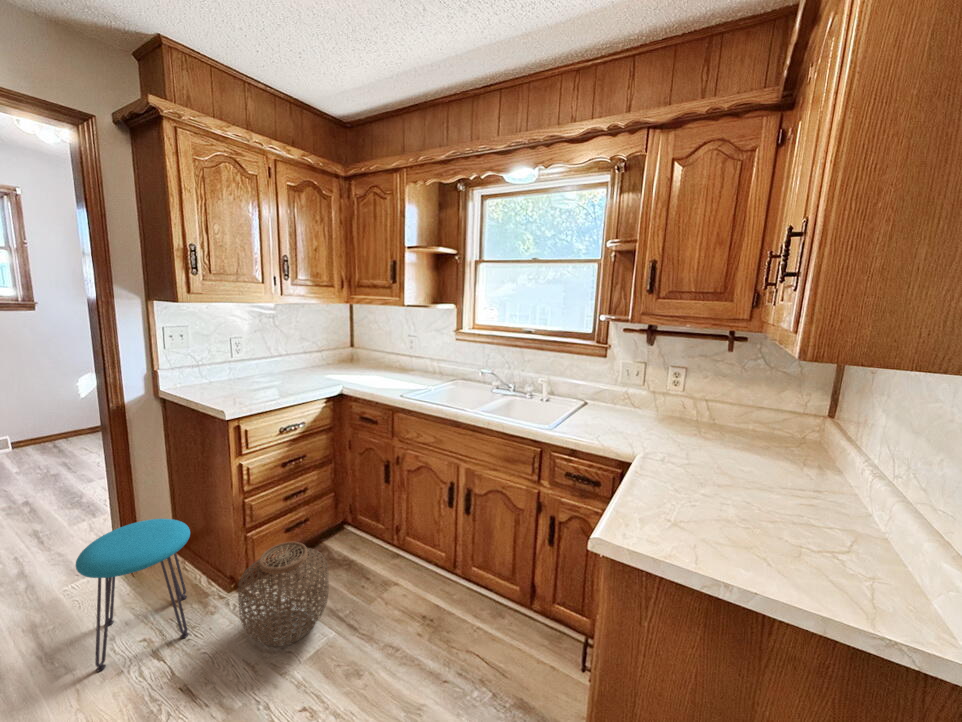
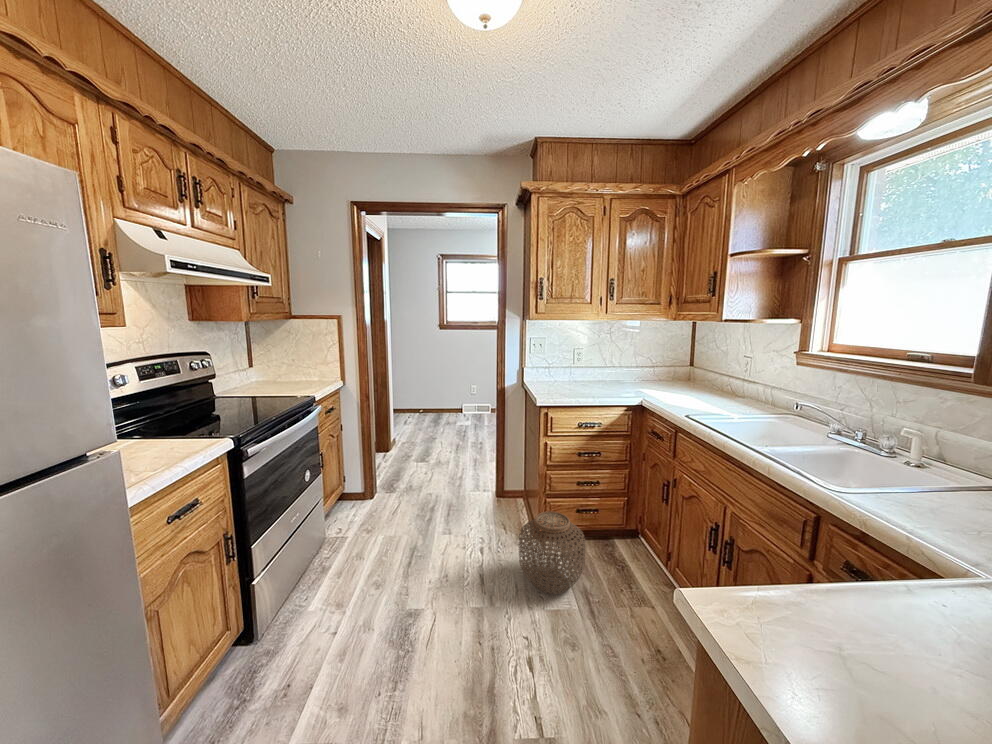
stool: present [76,519,190,671] -> none [458,463,515,550]

